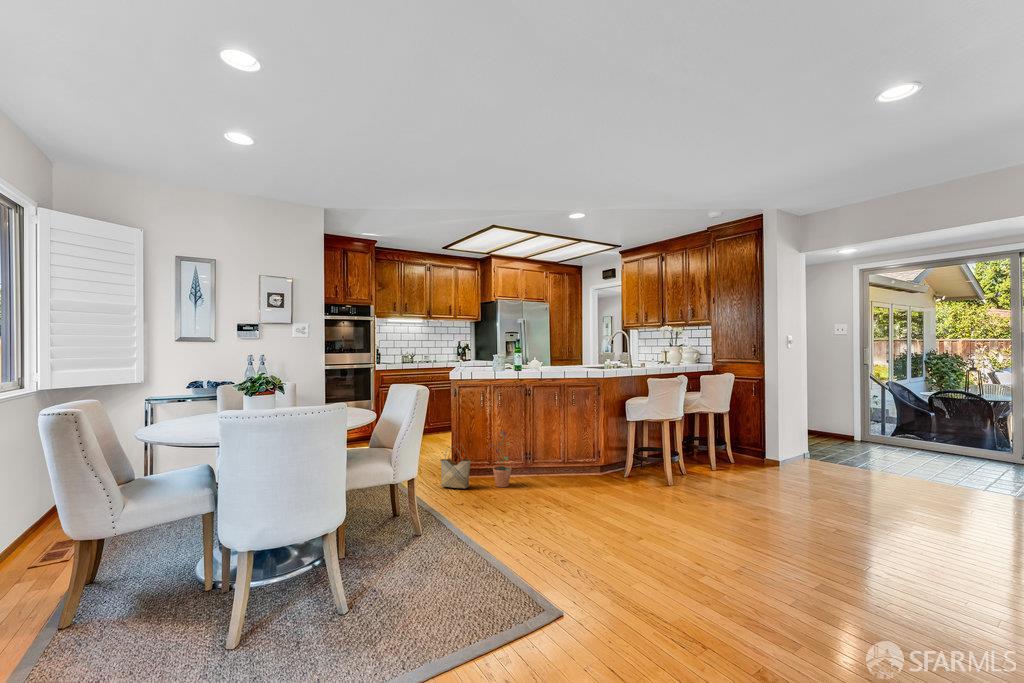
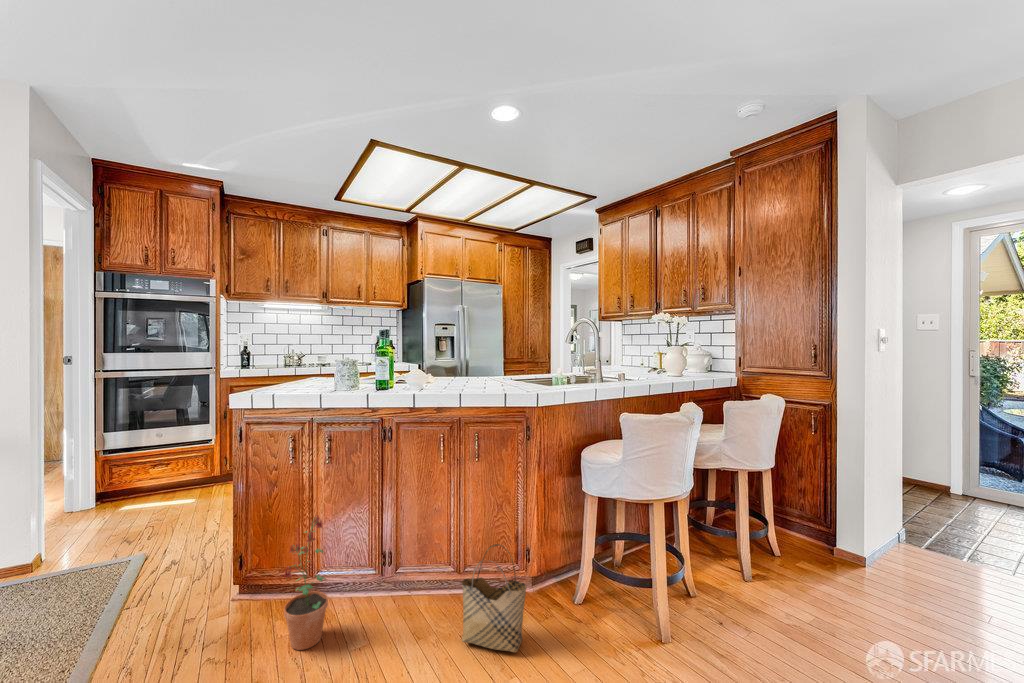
woven basket: present [440,443,471,488] -> present [461,544,527,652]

